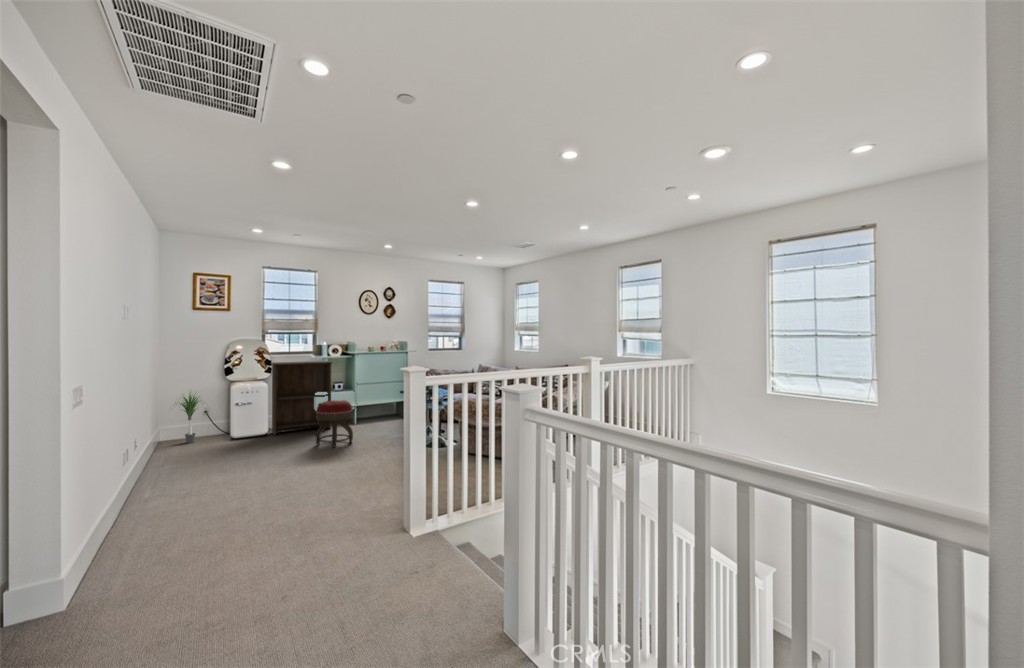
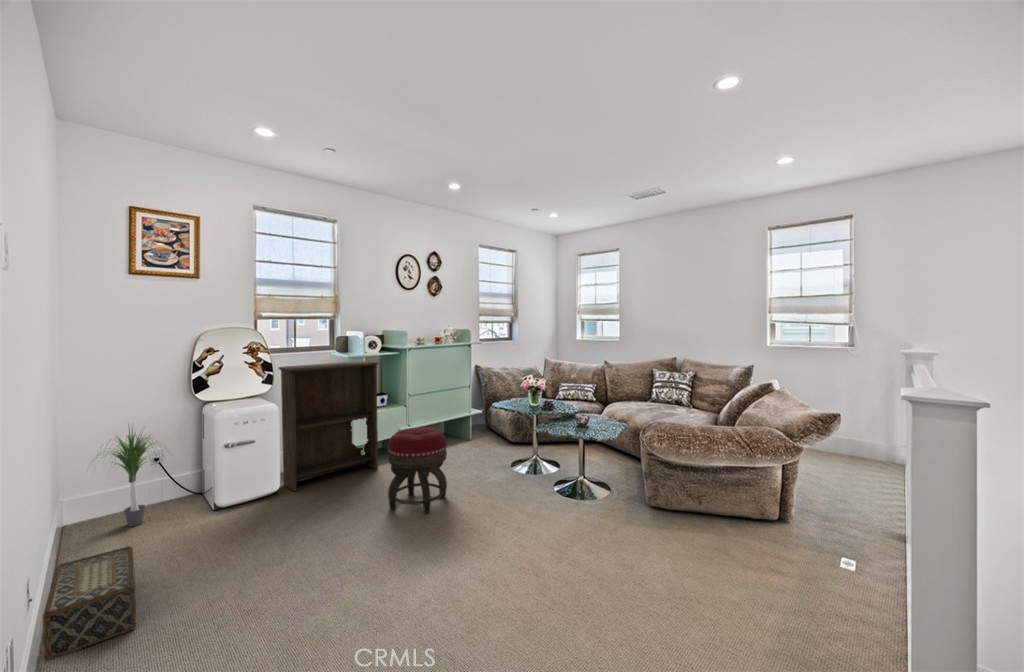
woven basket: none [141,442,181,475] -> present [43,546,136,661]

